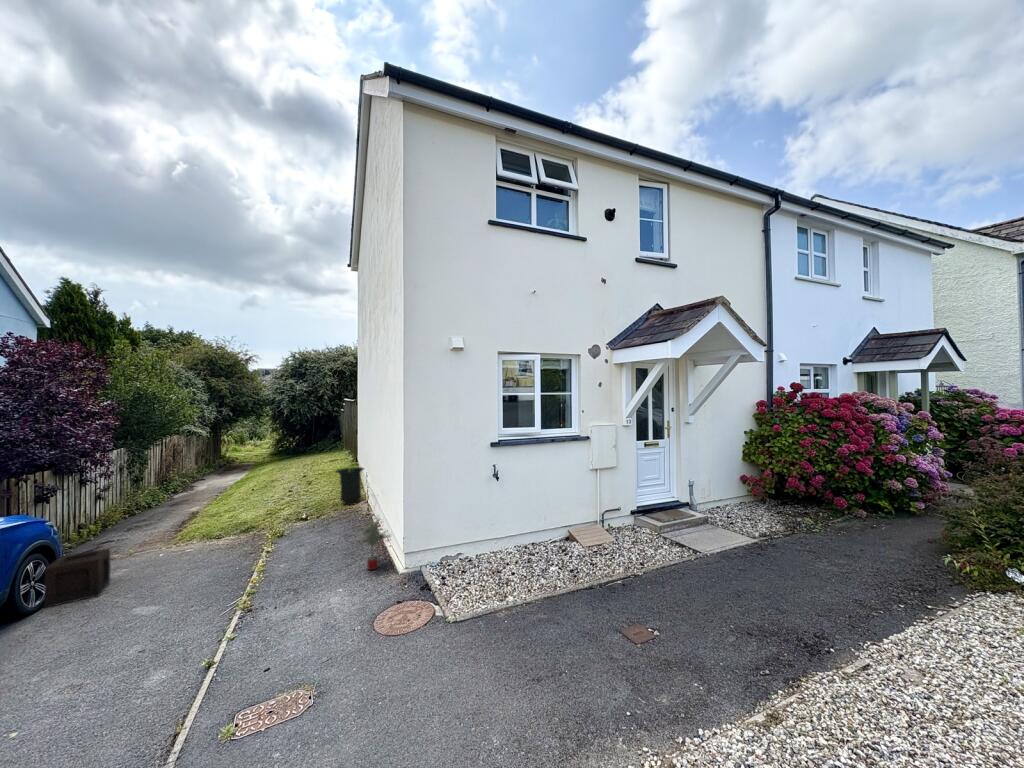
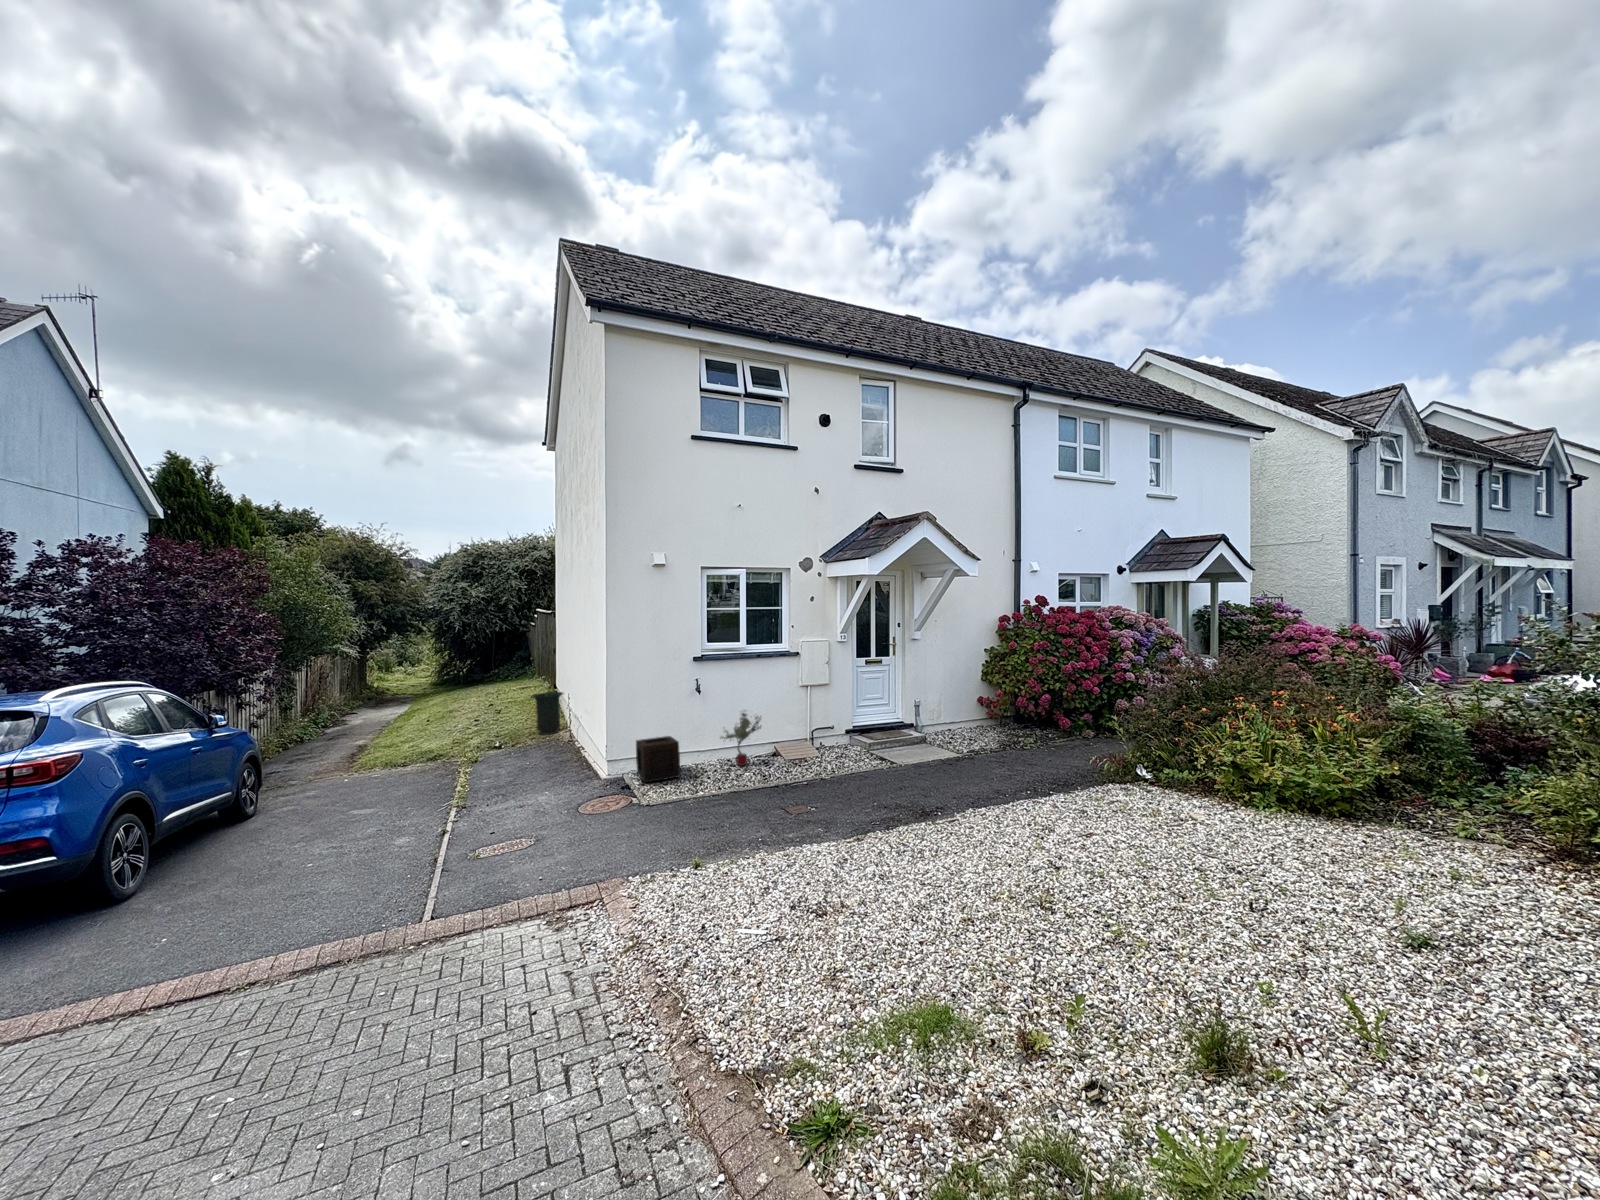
potted tree: present [362,515,391,570] -> present [720,713,761,766]
wooden crate: present [44,549,111,607] -> present [636,736,680,782]

